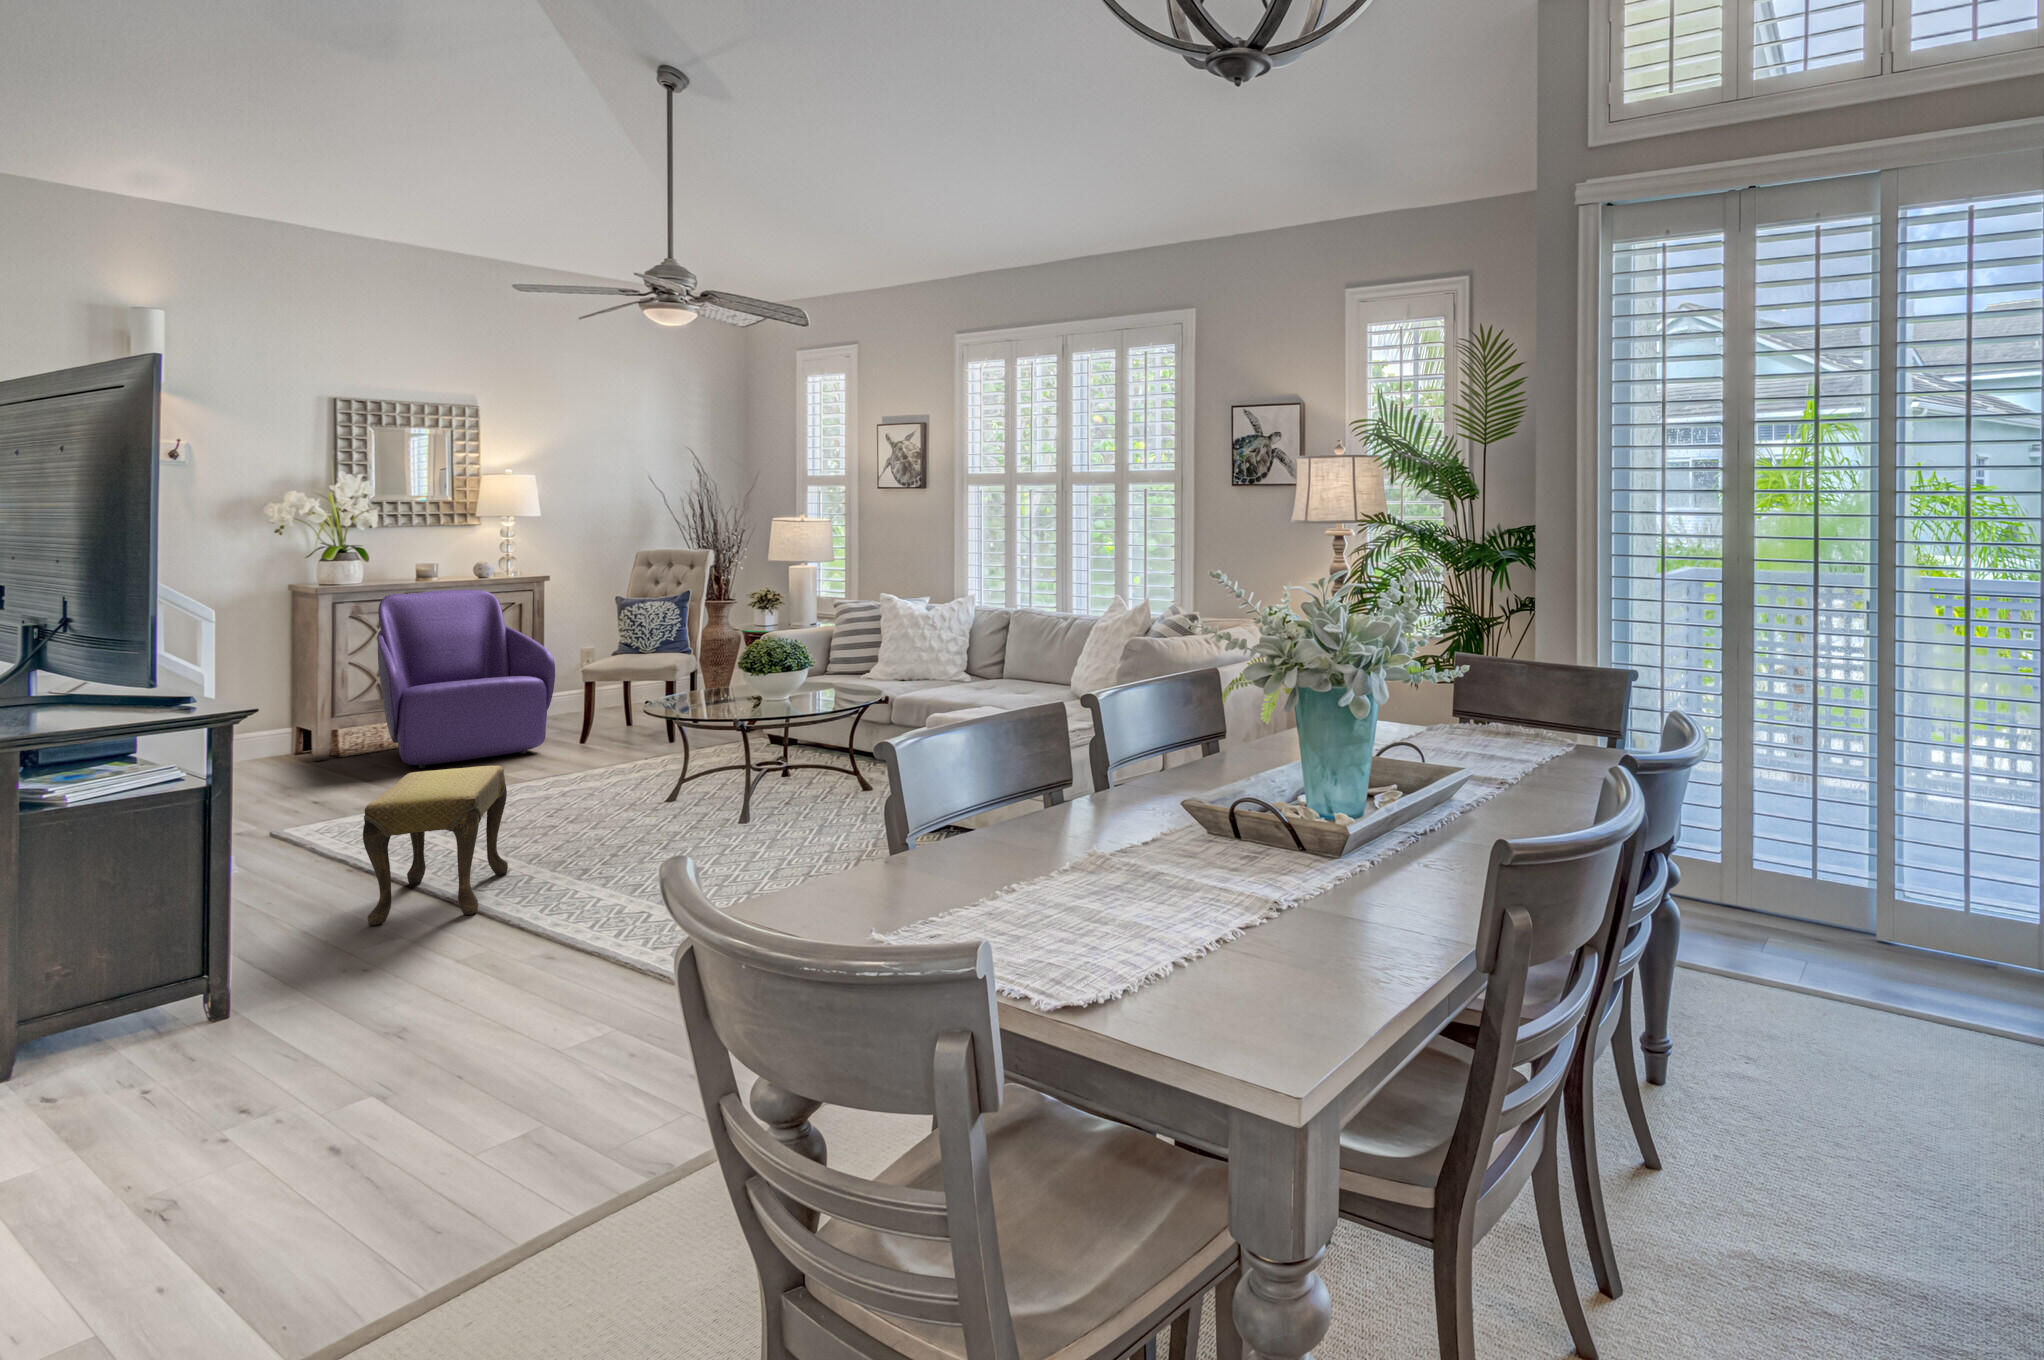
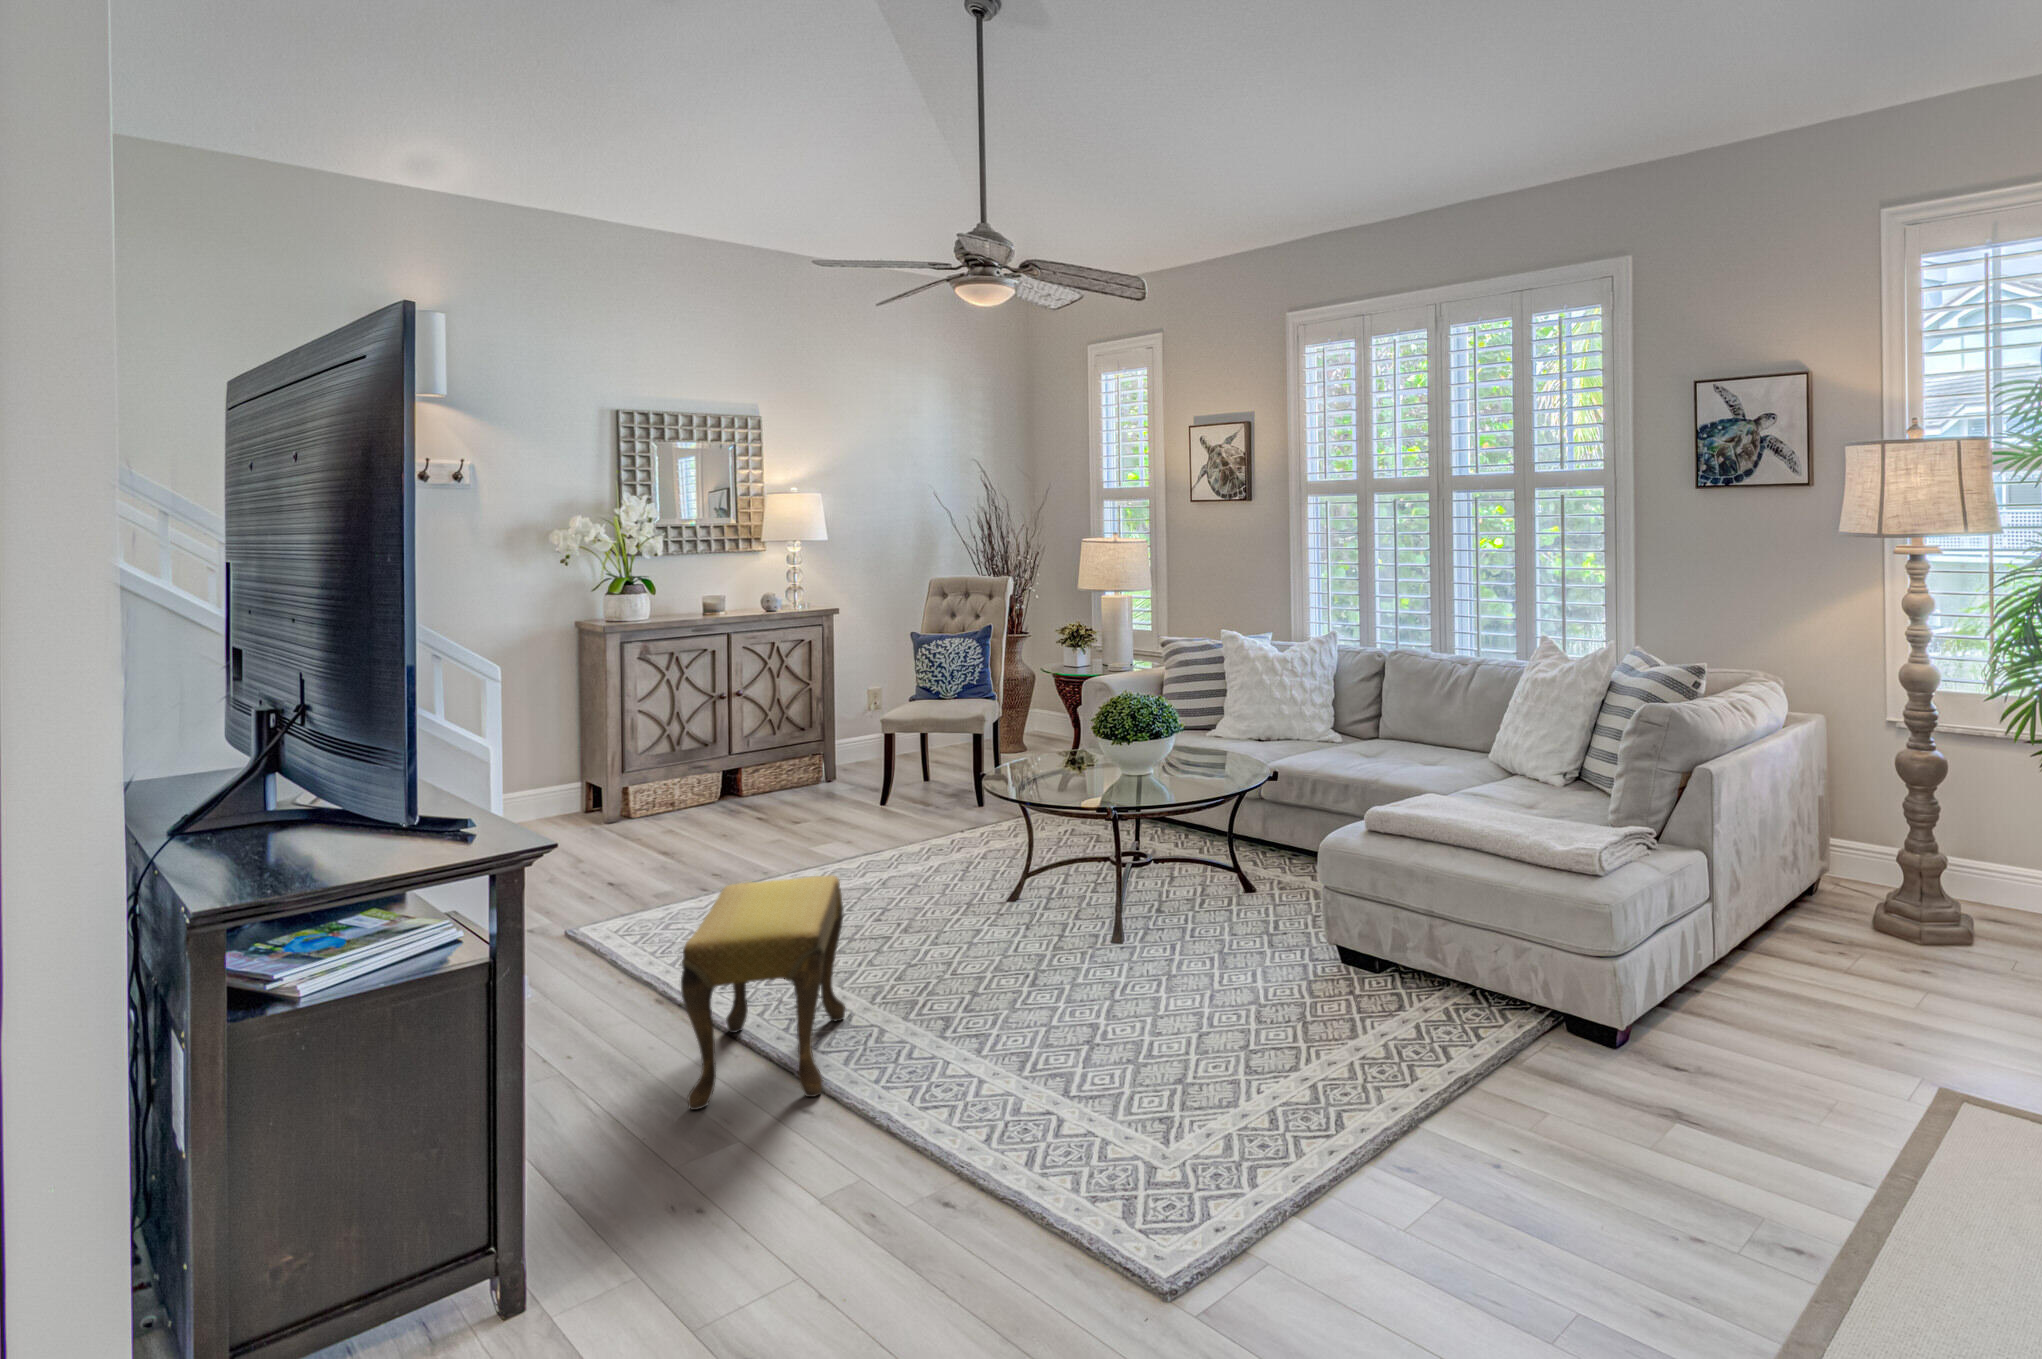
armchair: present [378,590,555,768] -> none [667,626,855,839]

